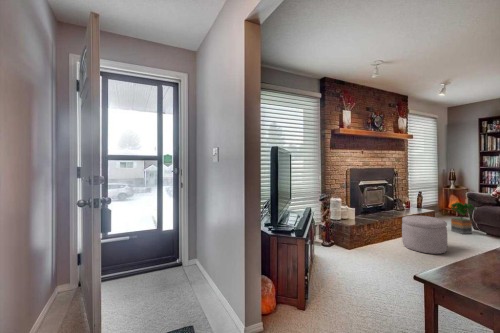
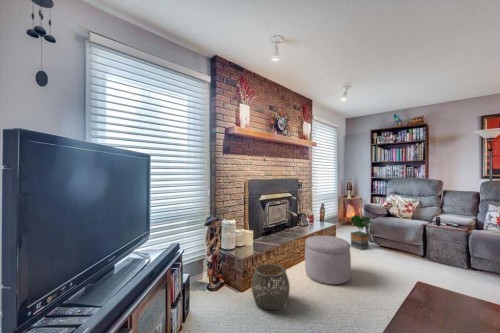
woven basket: none [357,230,390,261] -> present [251,264,290,310]

